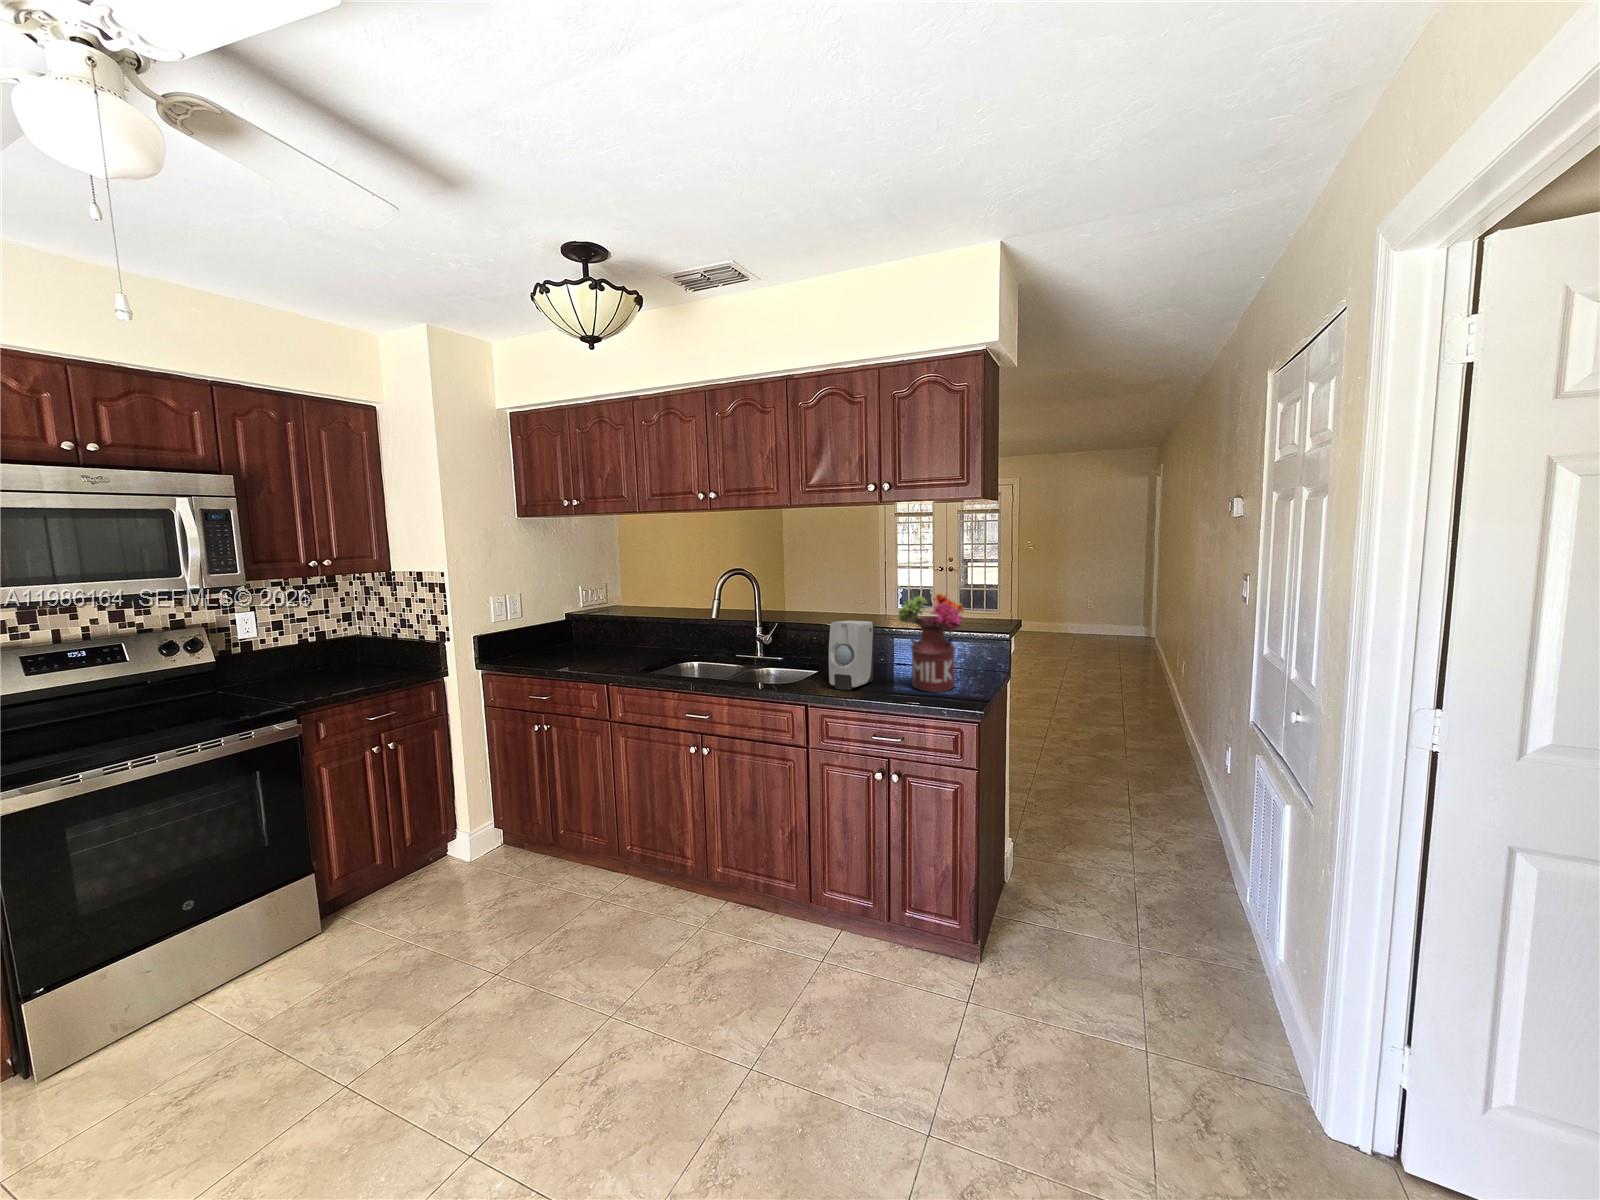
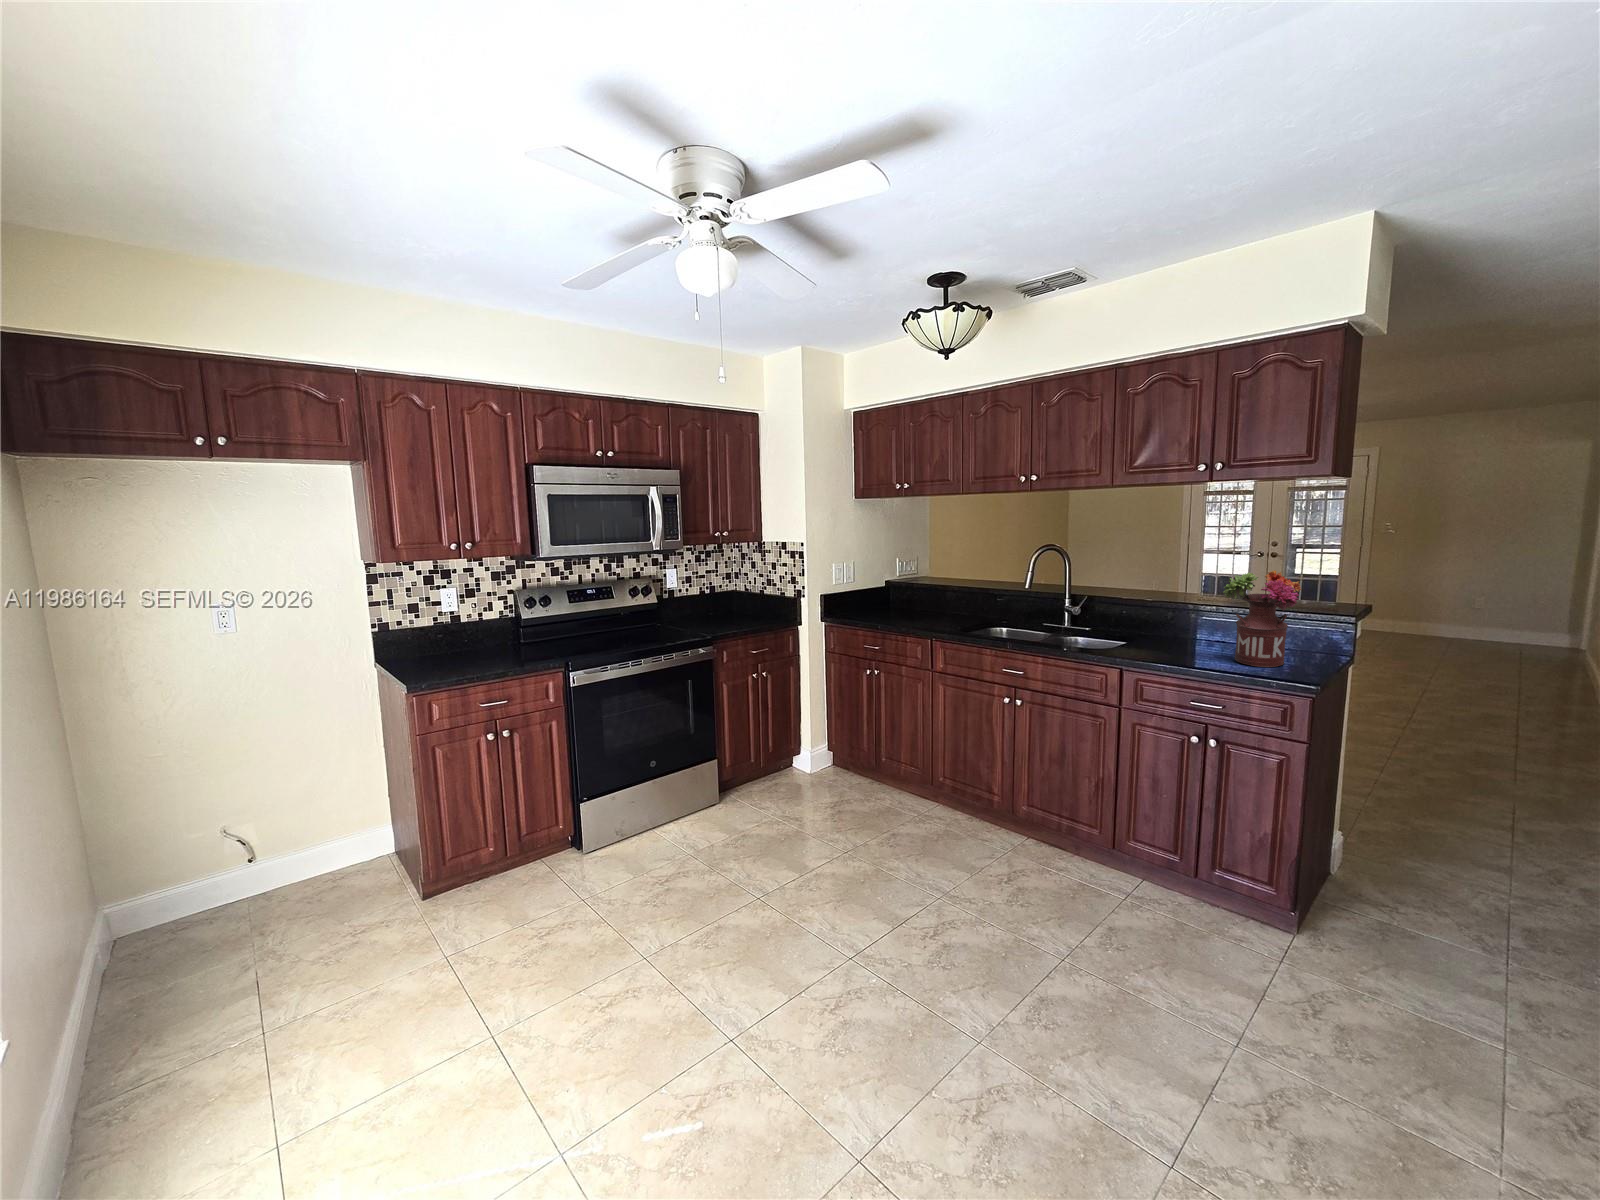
soap dispenser: present [829,620,874,690] -> none [1145,595,1195,659]

